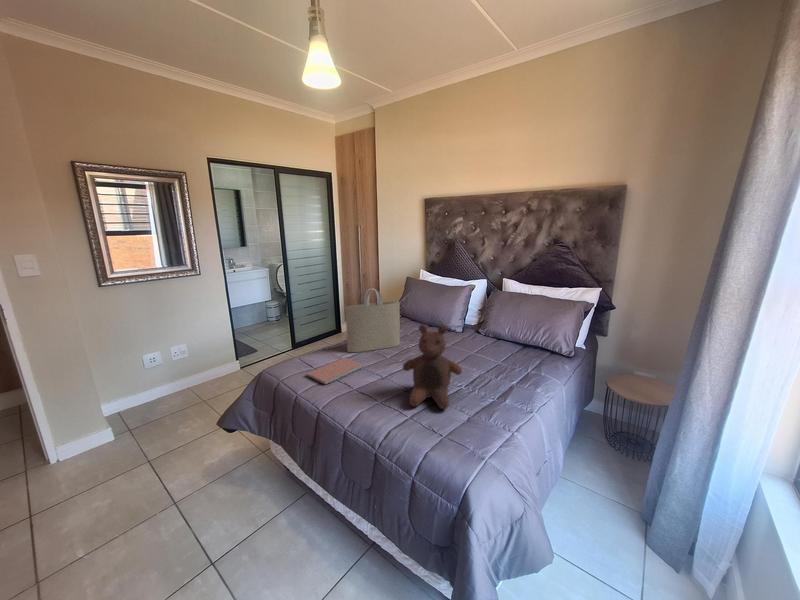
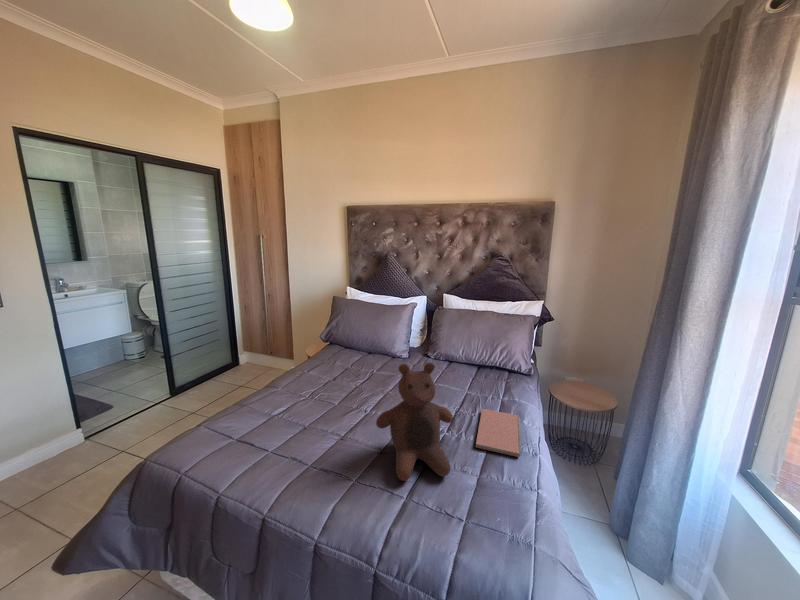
tote bag: present [346,288,400,352] -> none [272,314,343,404]
notebook: present [308,358,363,384] -> present [476,409,522,457]

